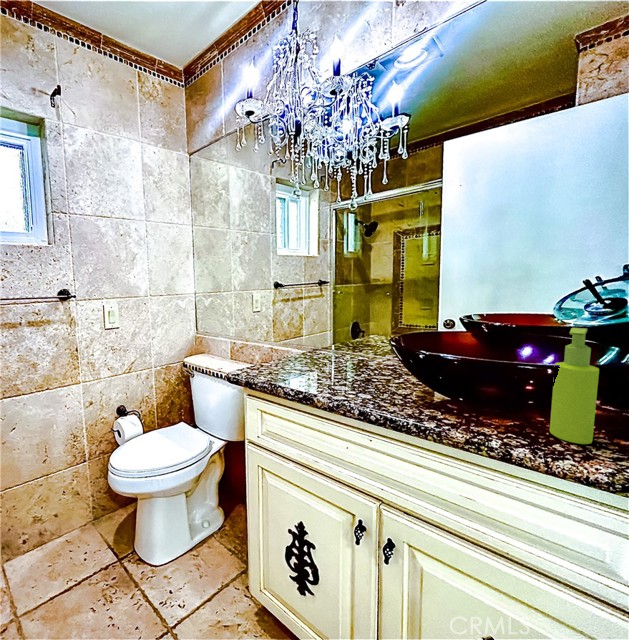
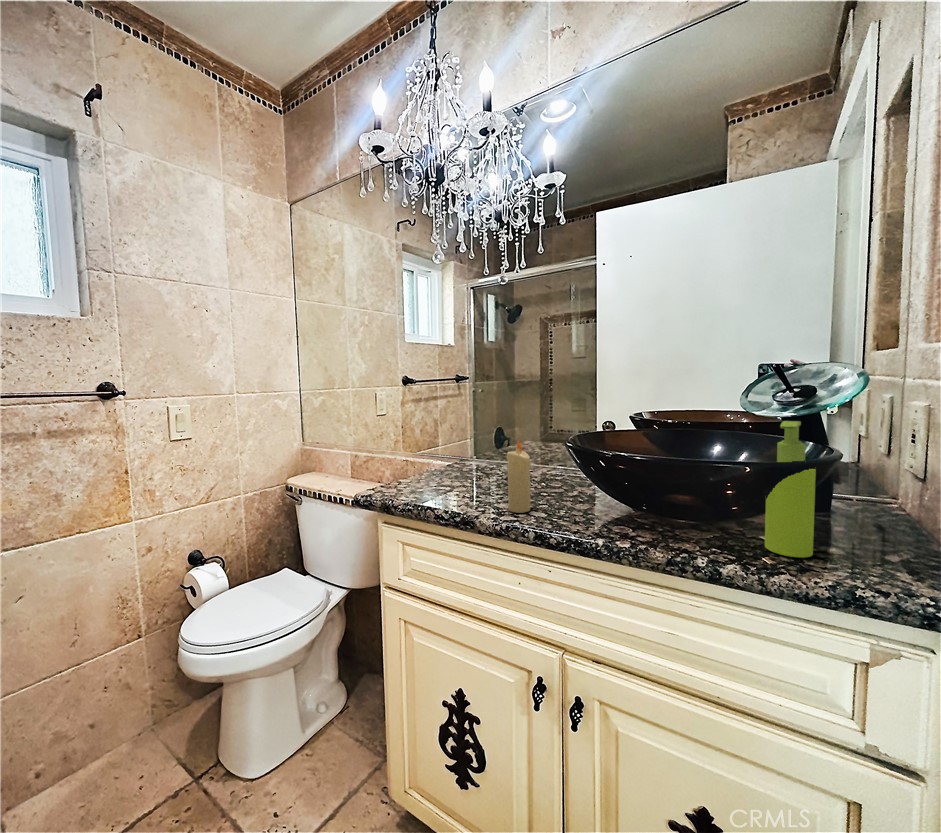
candle: none [340,335,359,392] -> present [506,440,531,513]

